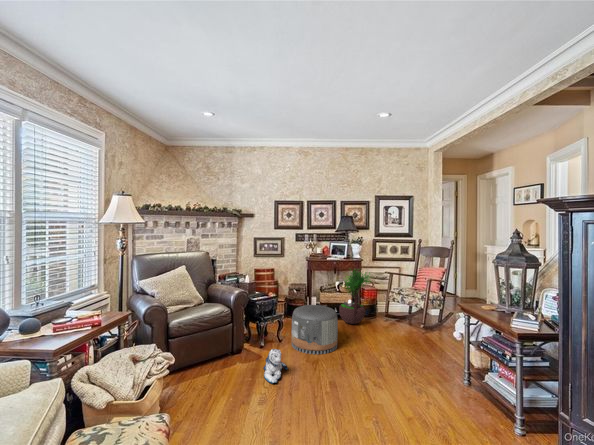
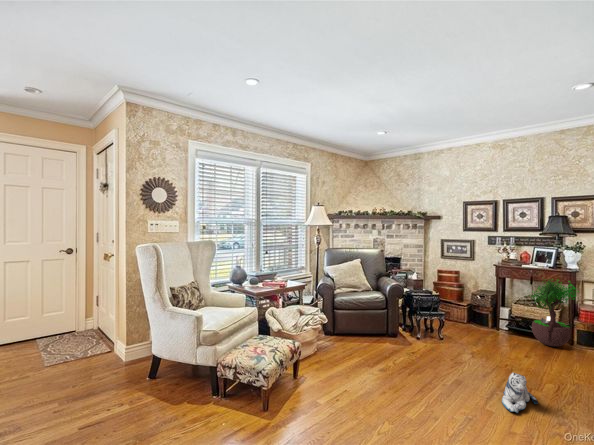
pouf: present [291,305,338,354] -> none [449,309,504,360]
plush toy: present [263,349,288,384] -> present [502,373,538,413]

